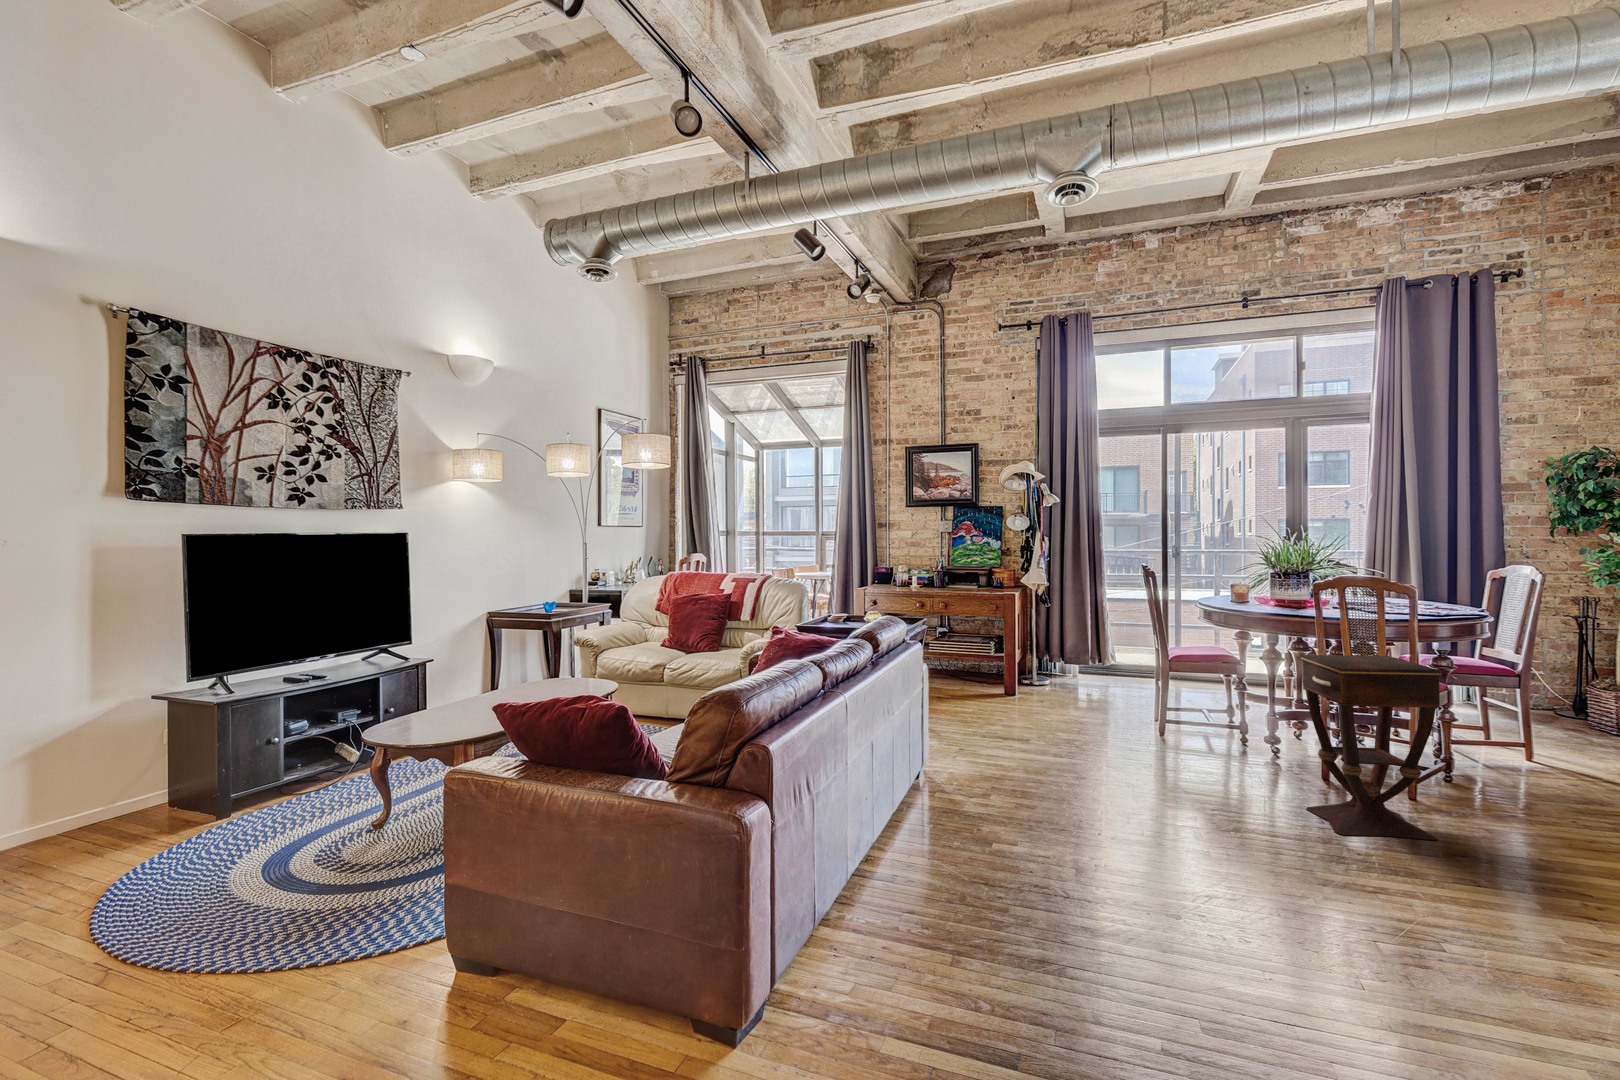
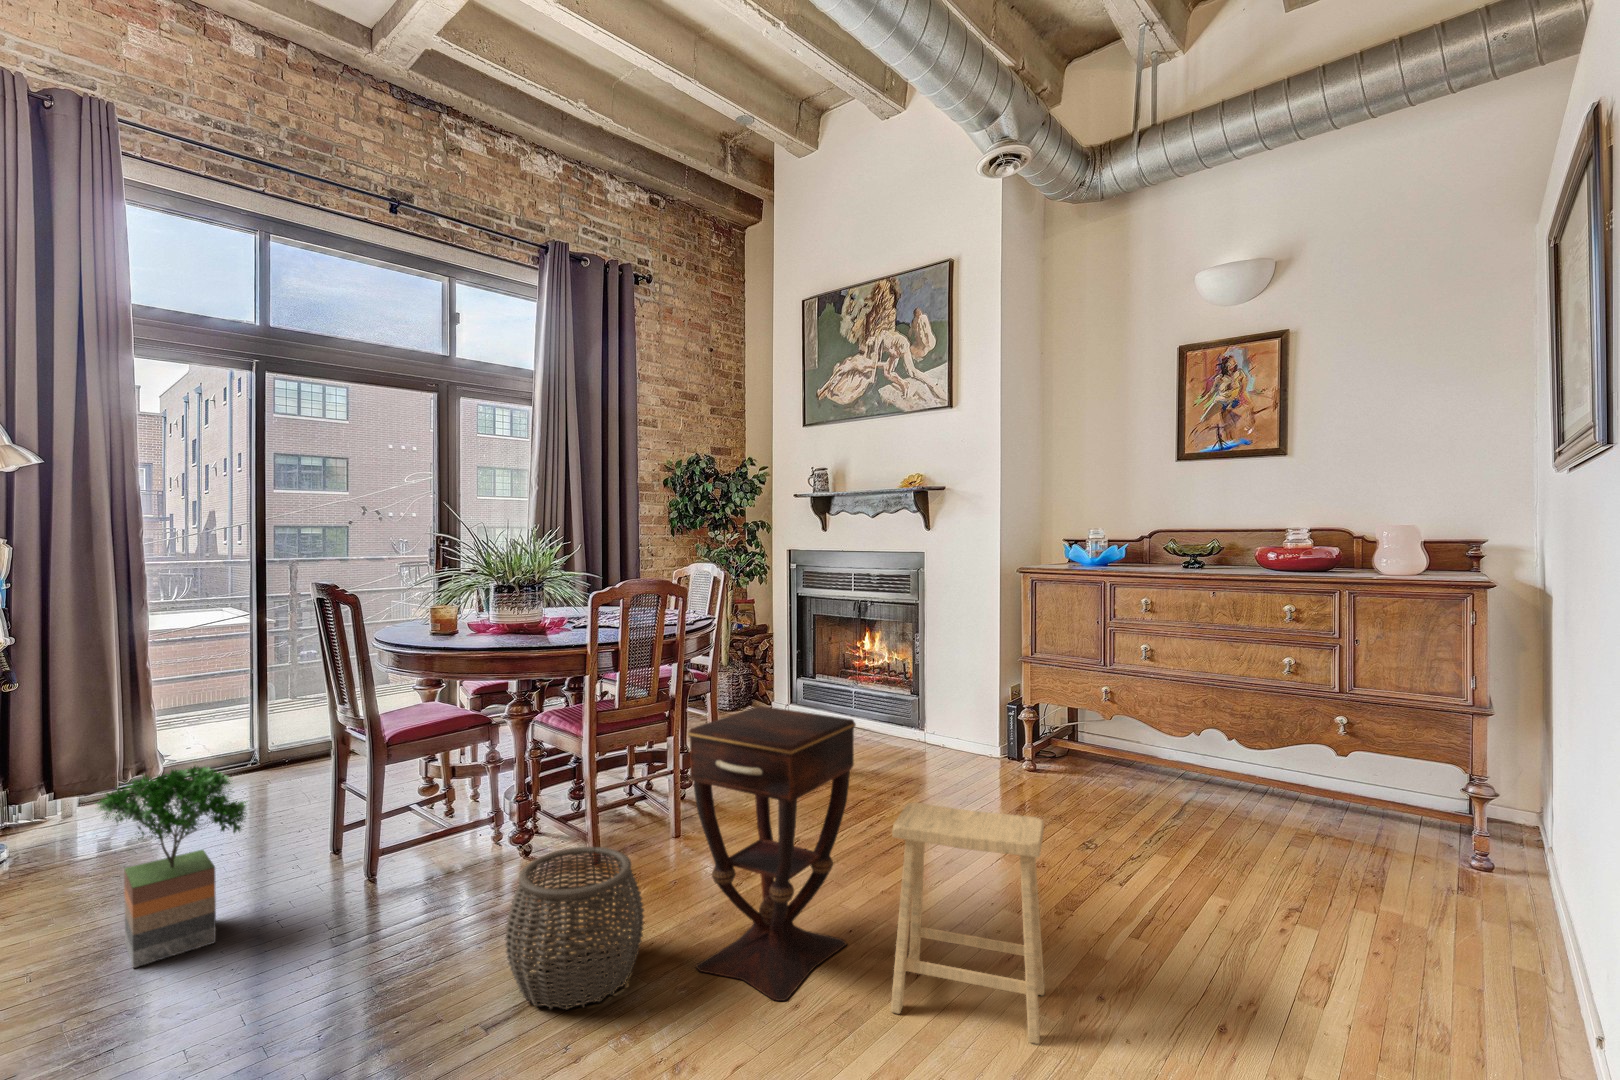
potted tree: none [1052,643,1111,728] -> present [97,766,246,968]
woven basket: none [1189,716,1277,797] -> present [505,847,644,1009]
footstool: none [1409,734,1578,915] -> present [891,803,1045,1044]

